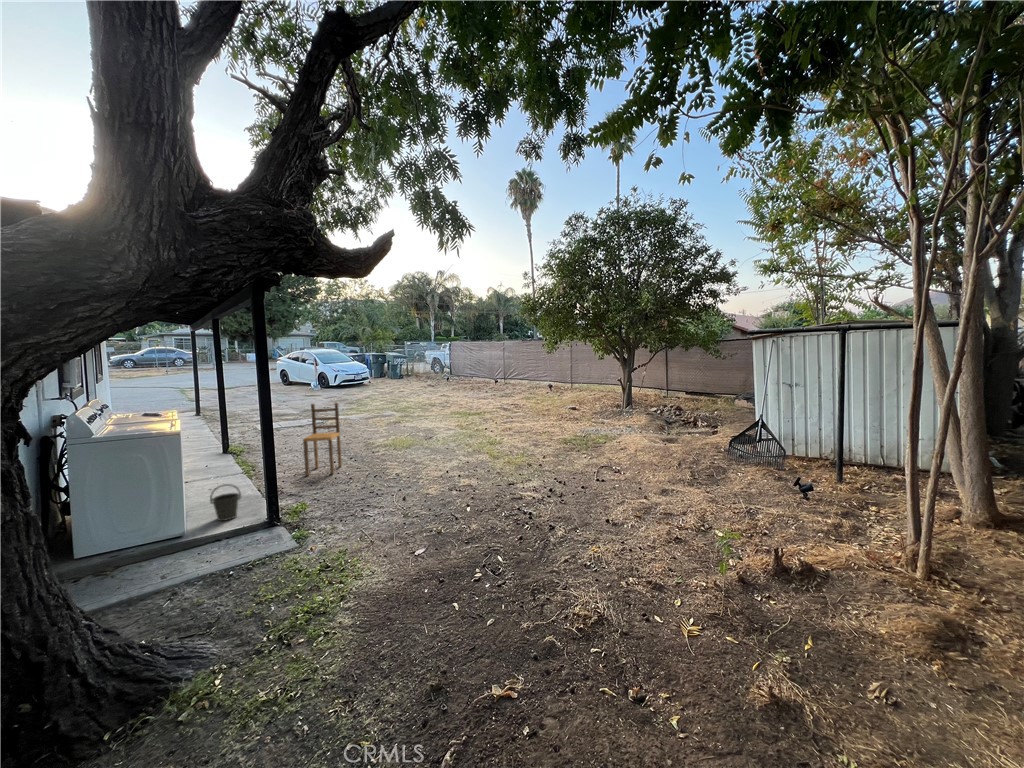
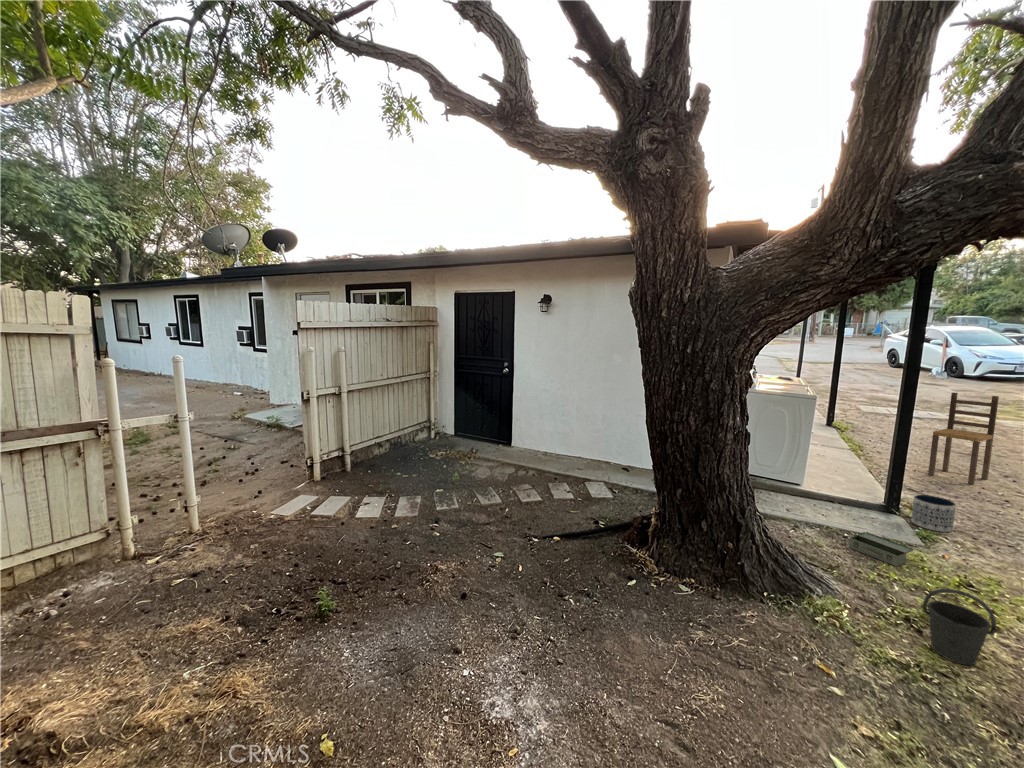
bucket: present [210,484,241,521] -> present [922,589,996,665]
planter: none [288,498,319,530] -> present [911,495,956,532]
toolbox: none [230,559,287,588] -> present [849,532,913,566]

